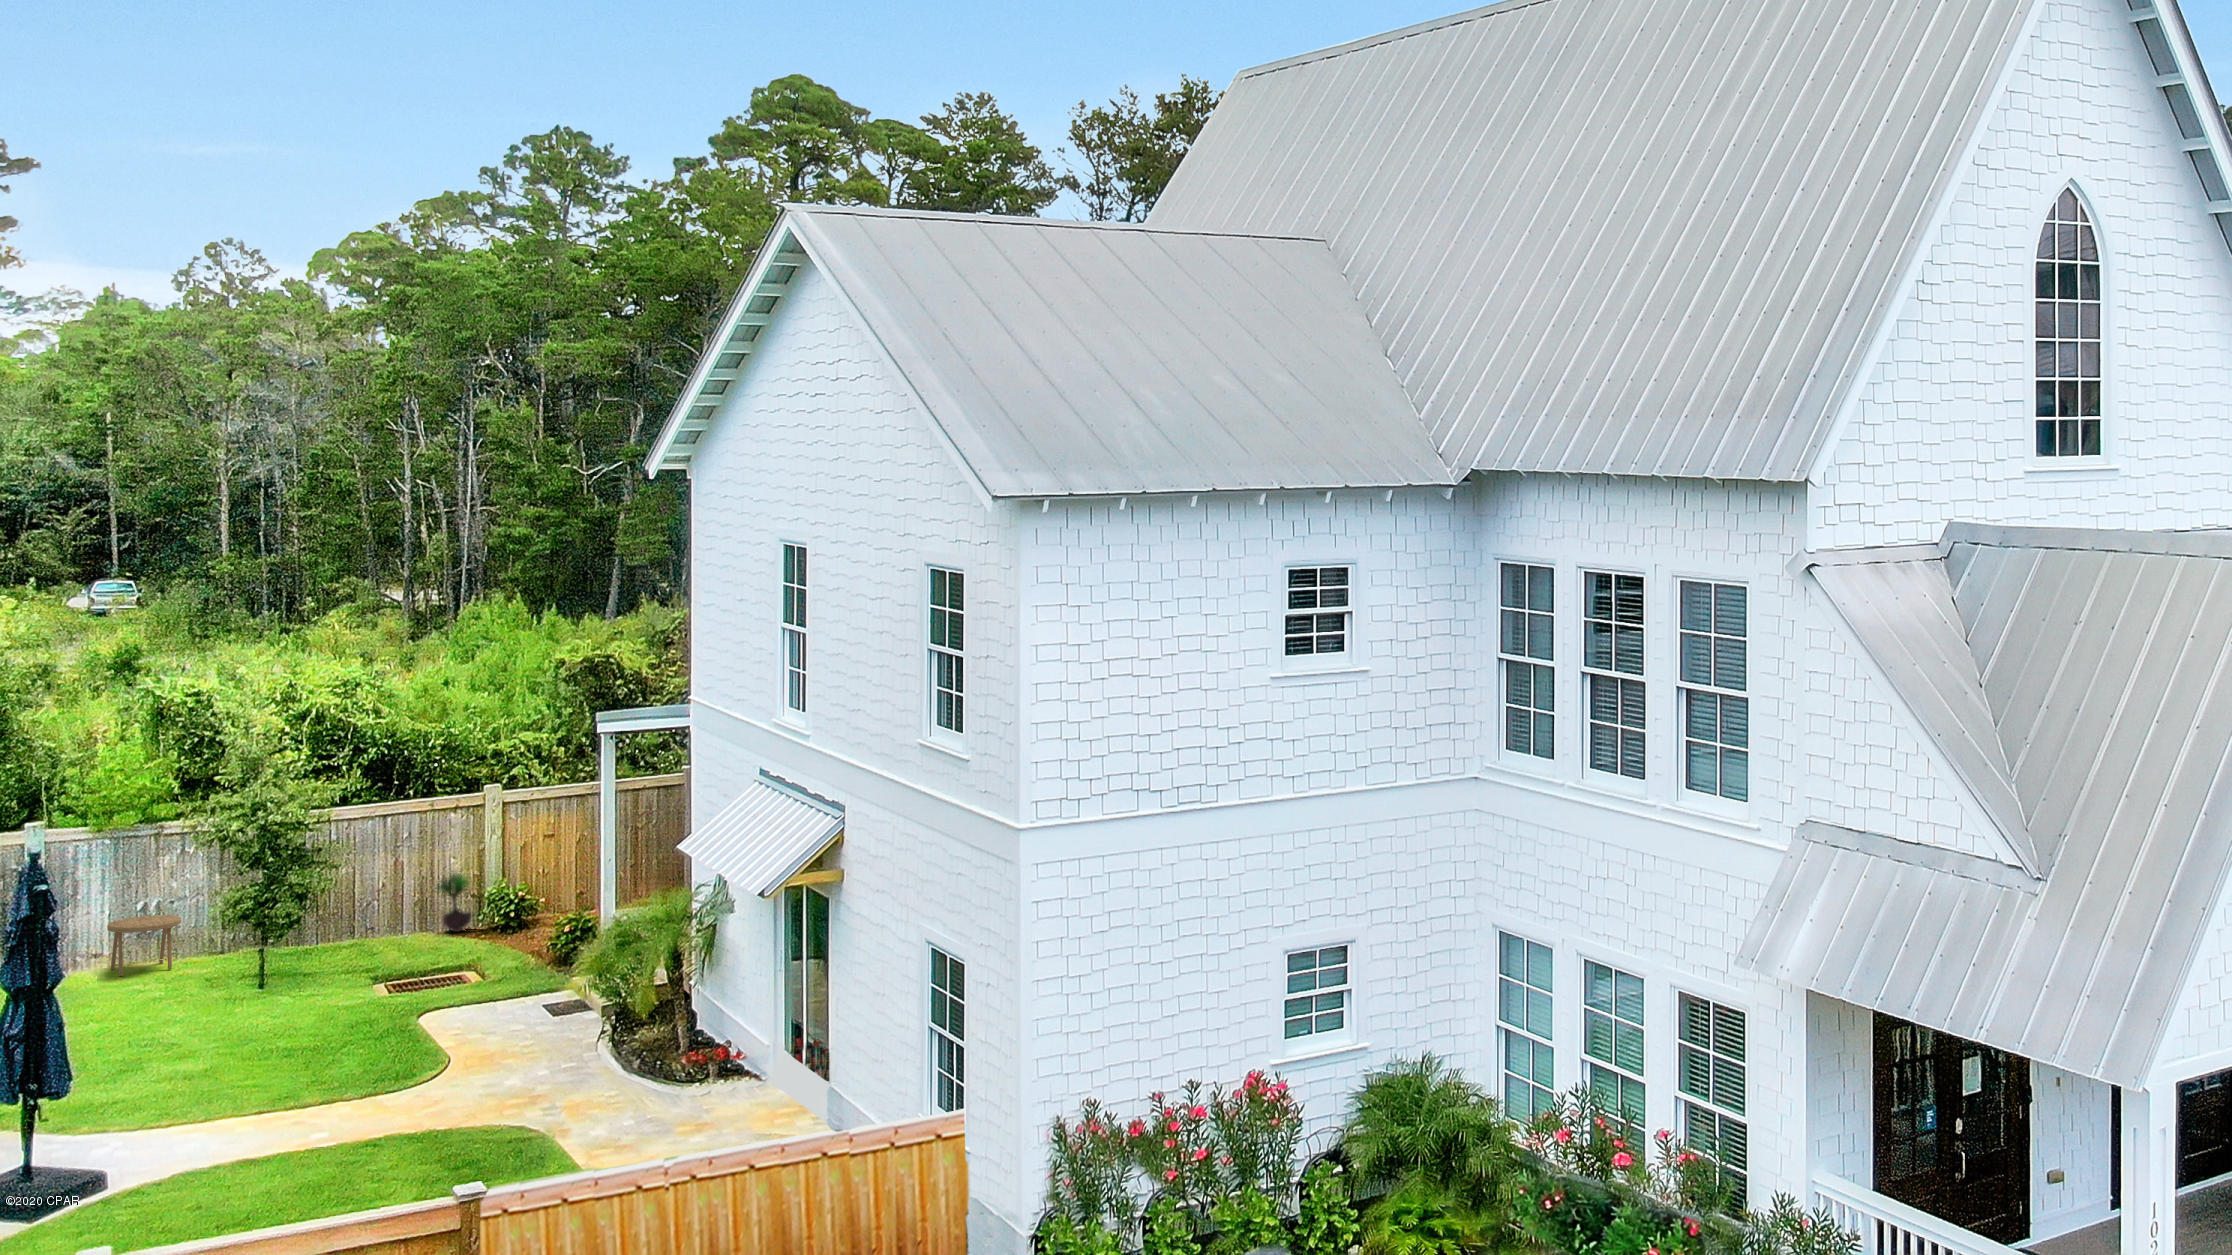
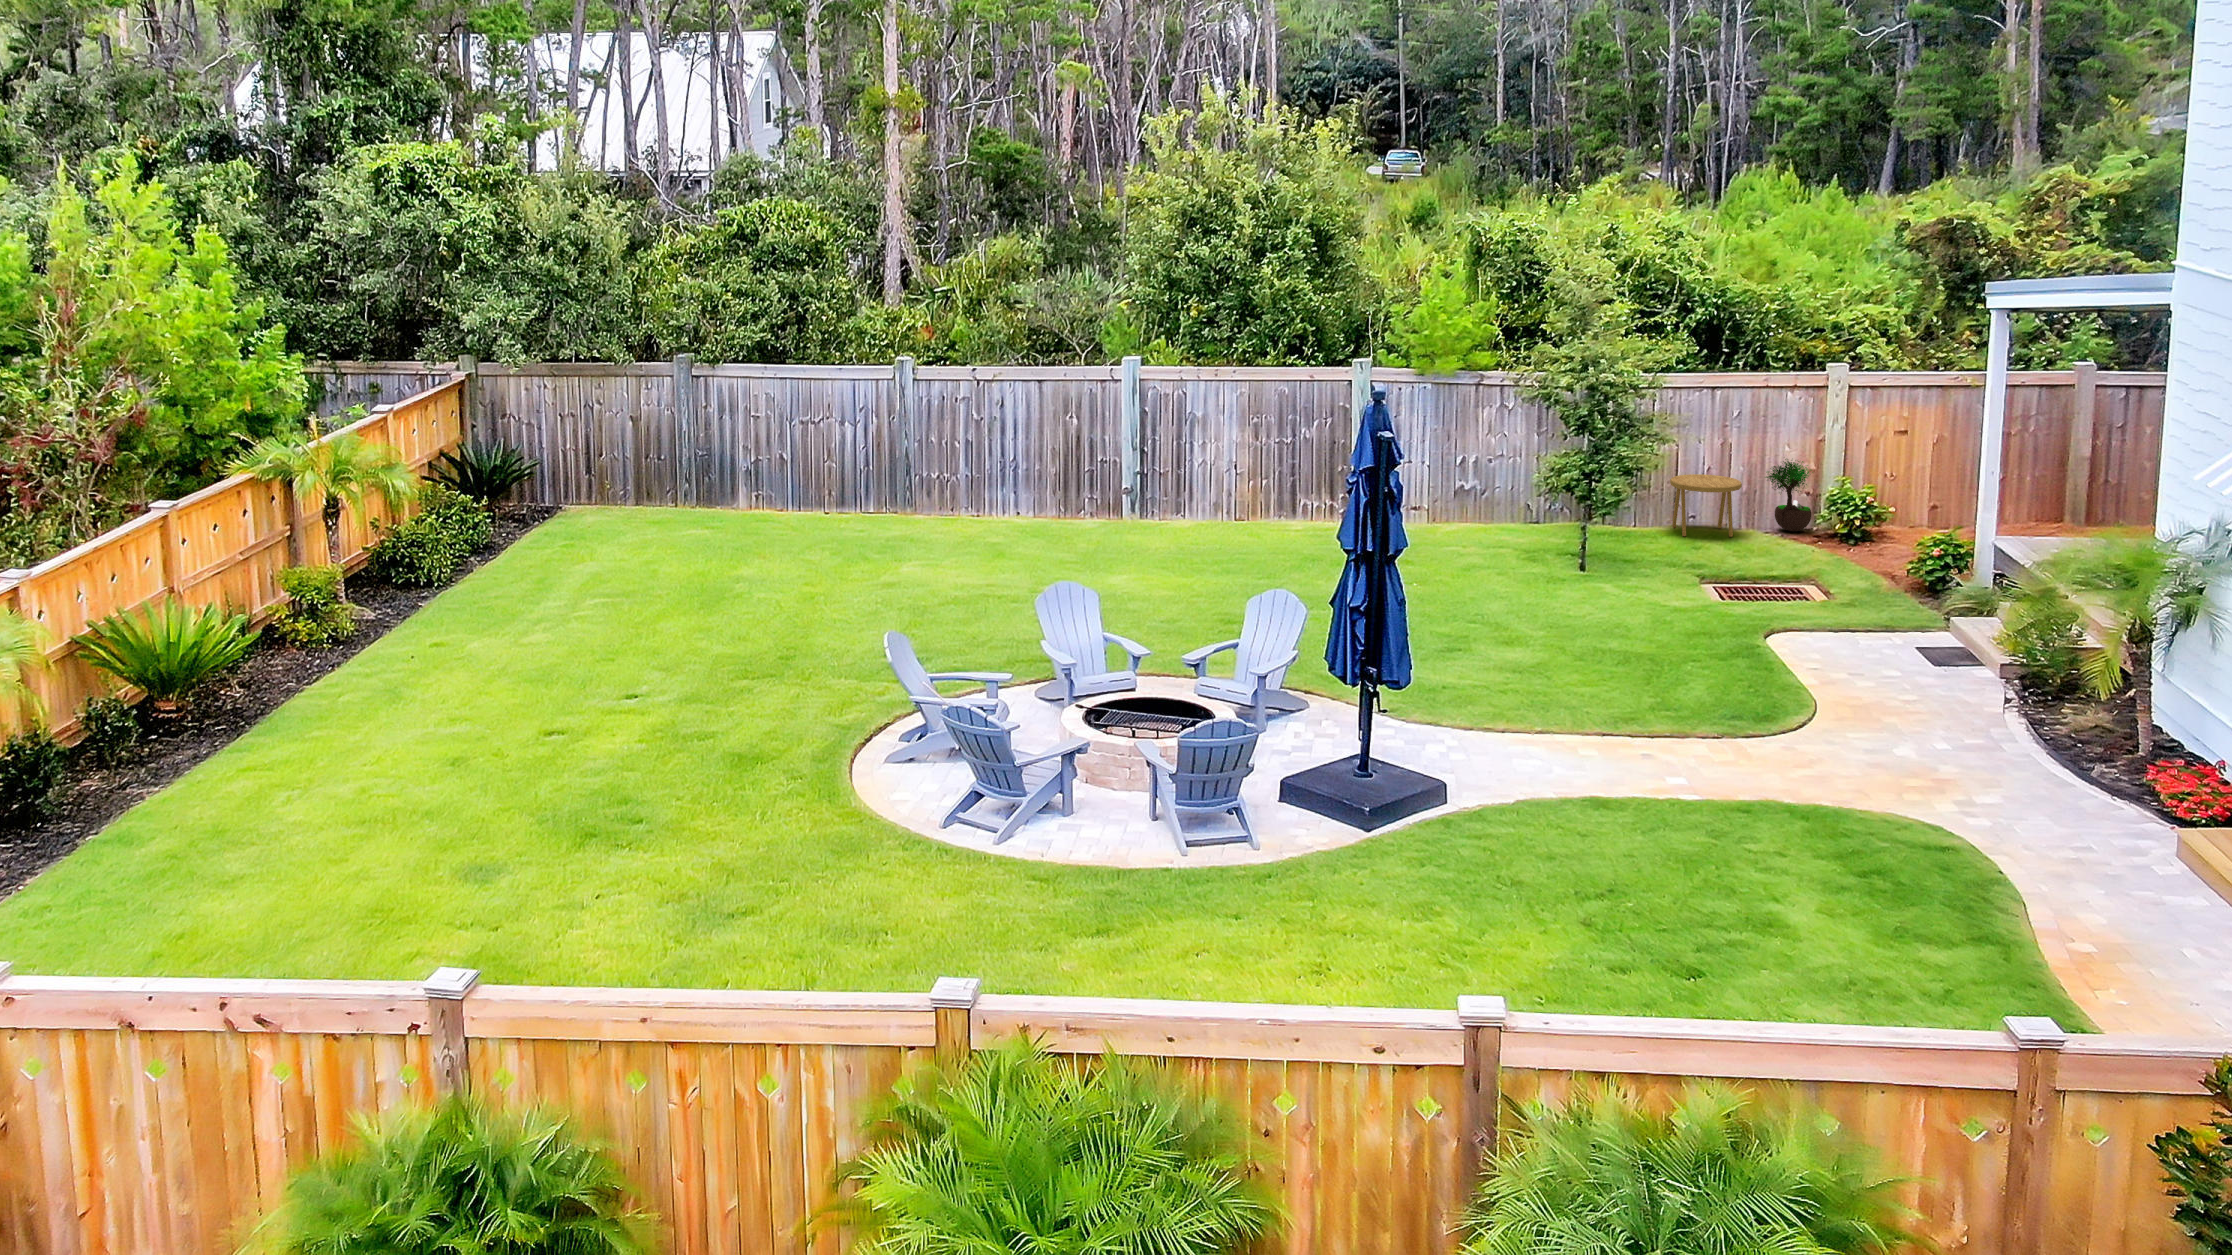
side table: present [107,915,181,977] -> present [1670,474,1742,537]

